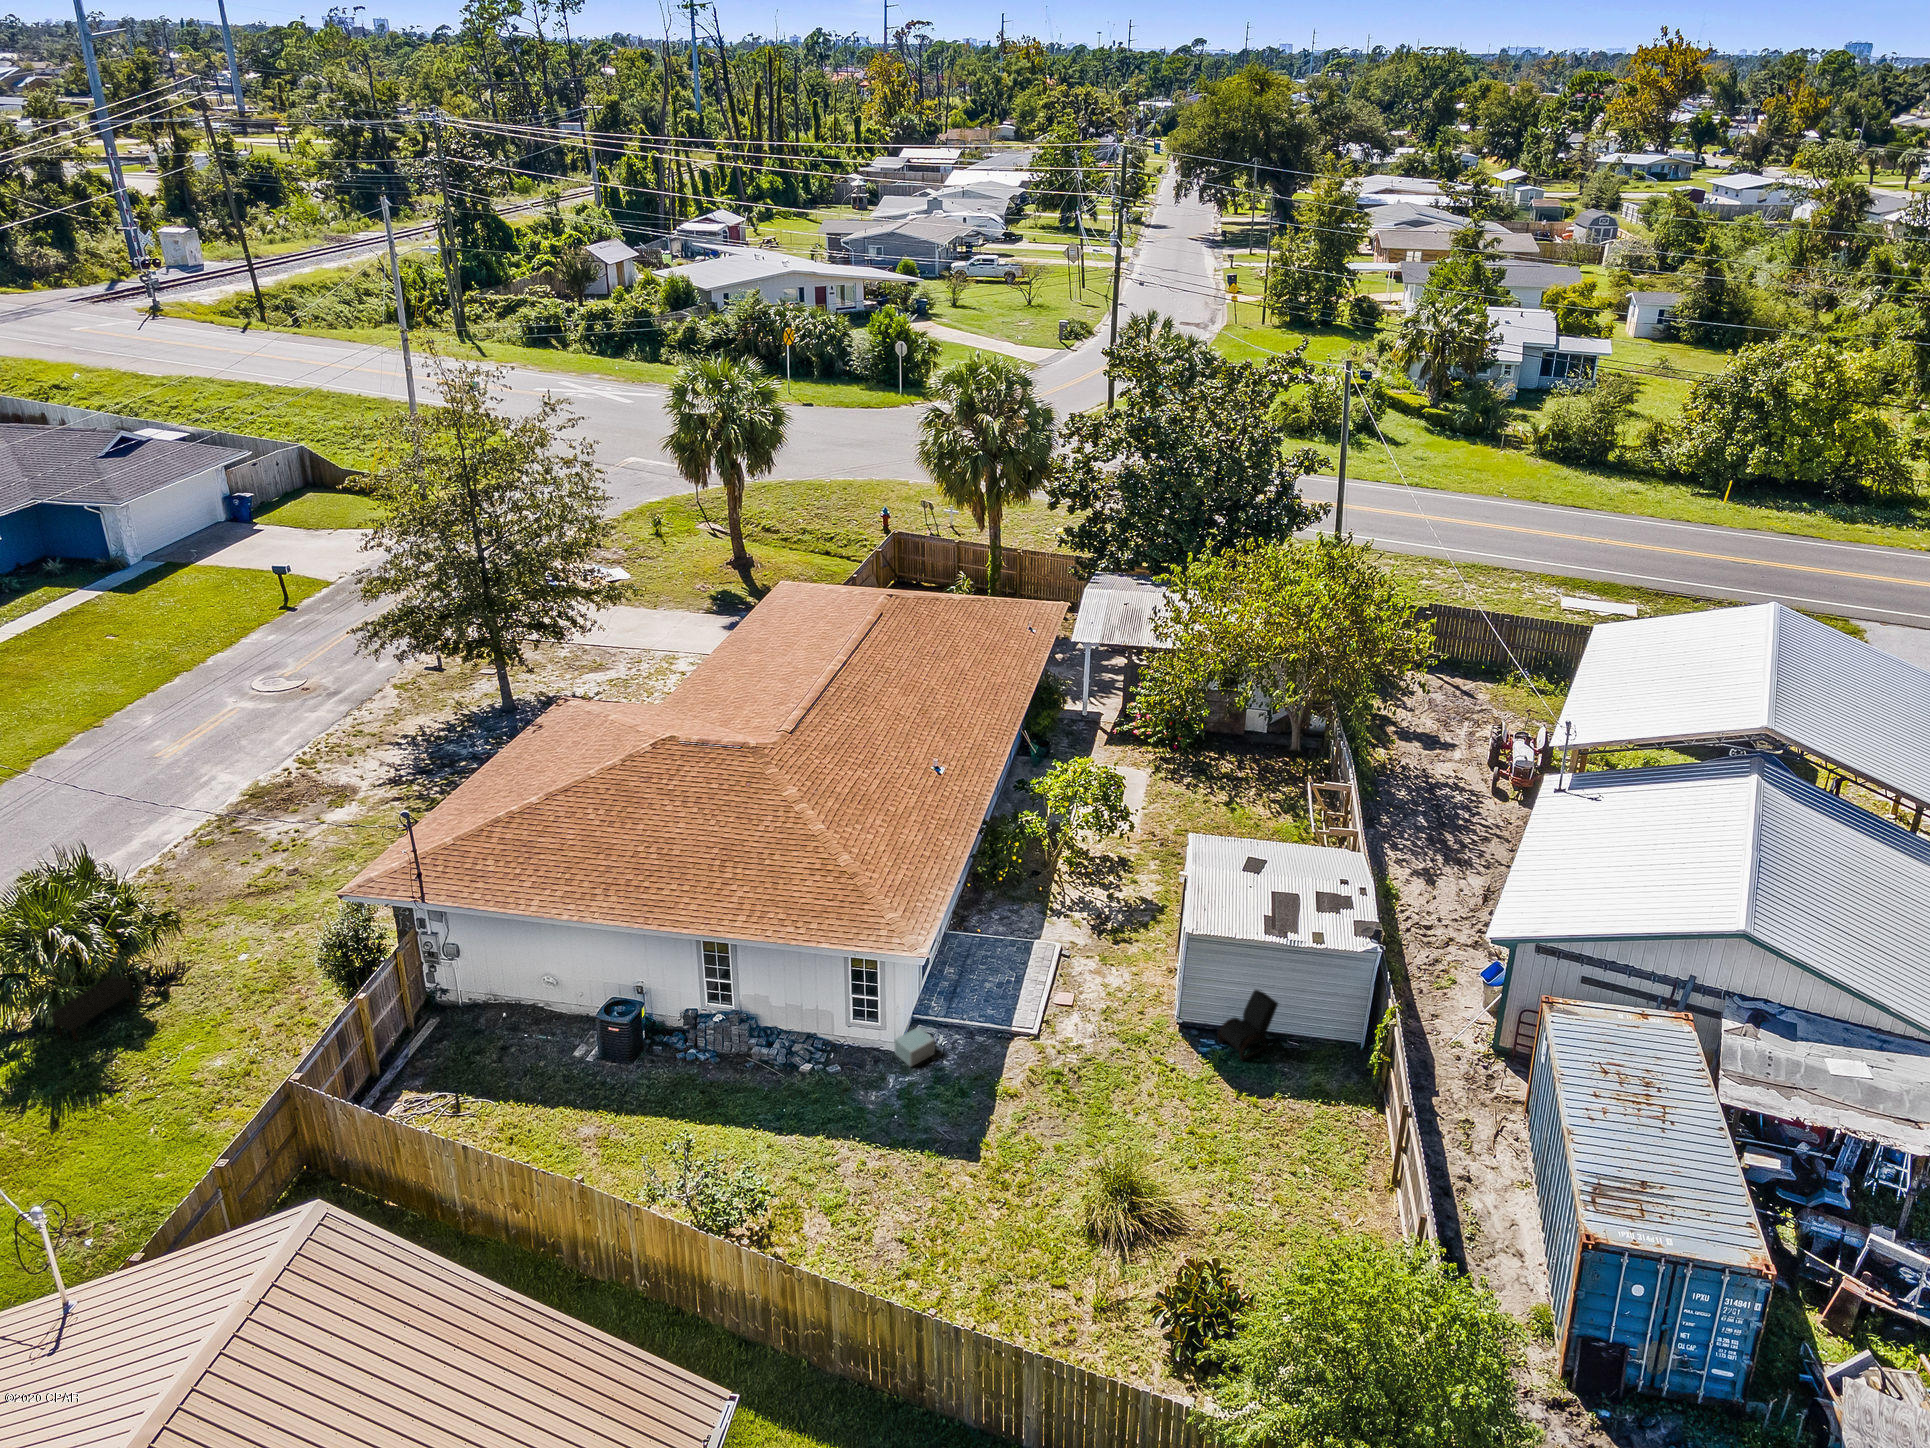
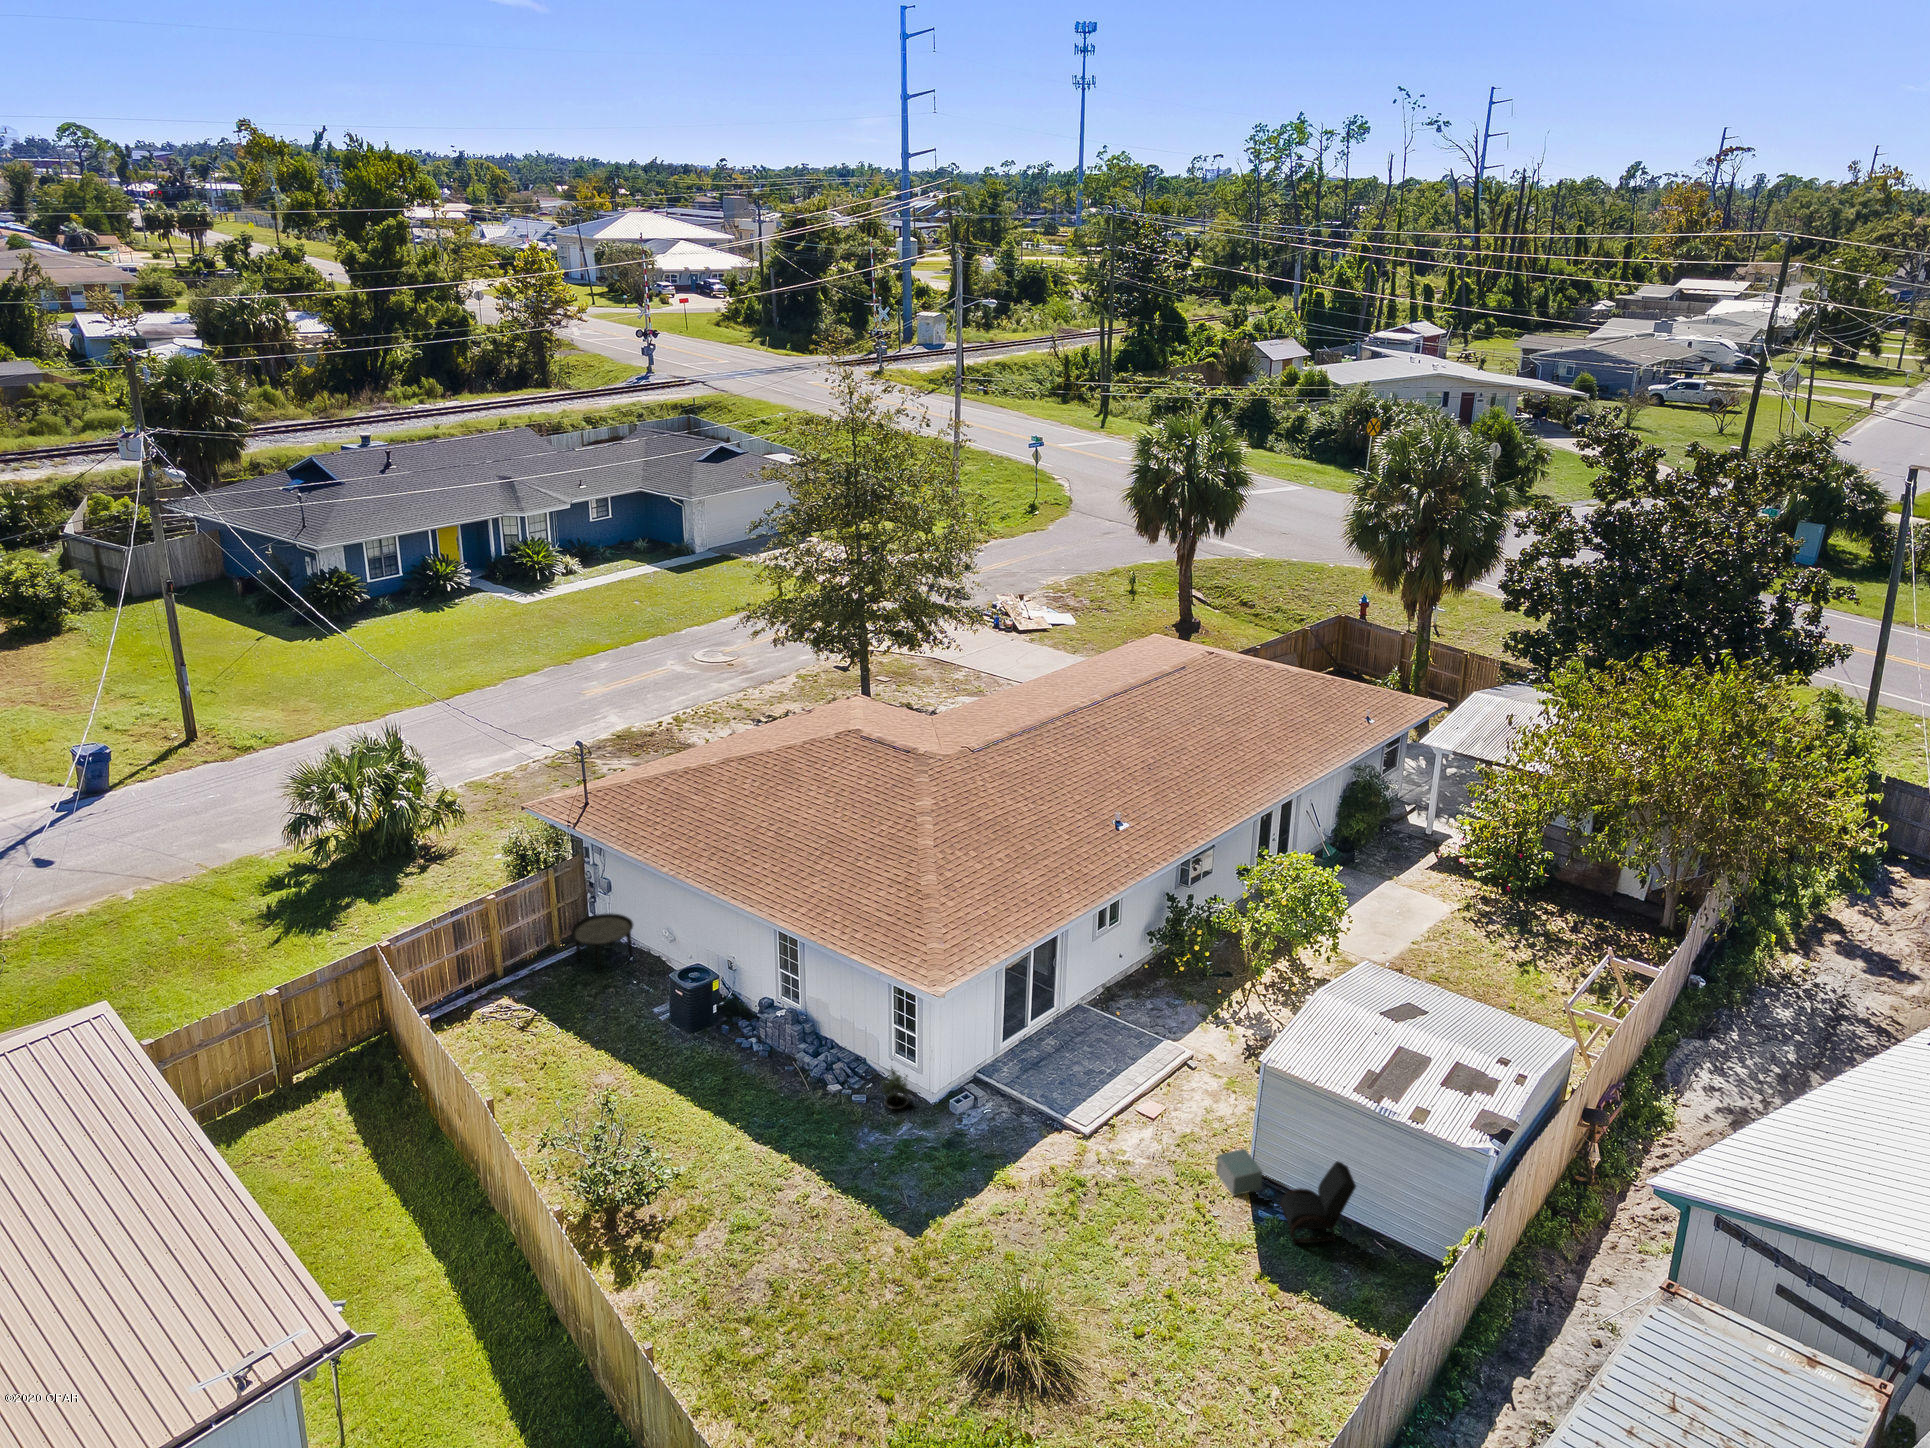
round table: none [434,974,503,1039] -> present [571,913,633,973]
bench: present [50,976,135,1041] -> none [329,843,397,888]
storage box: present [895,1027,935,1067] -> present [1216,1149,1262,1196]
potted tree: none [856,1030,881,1067] -> present [883,1068,909,1109]

